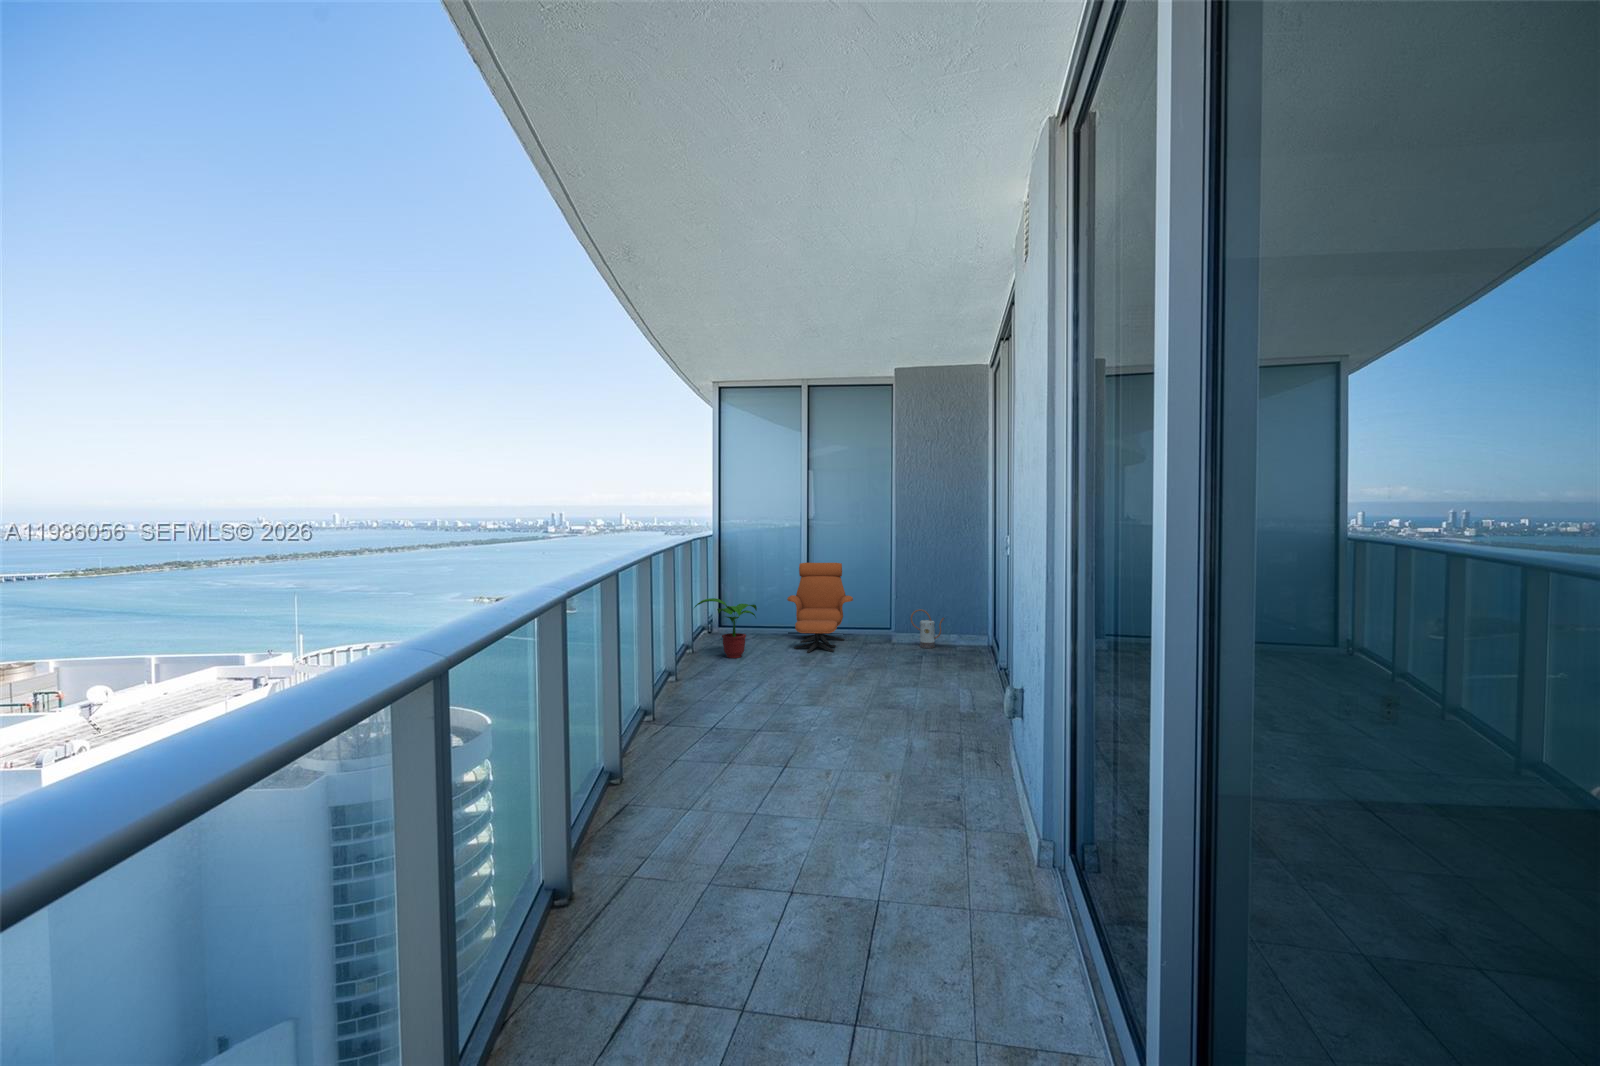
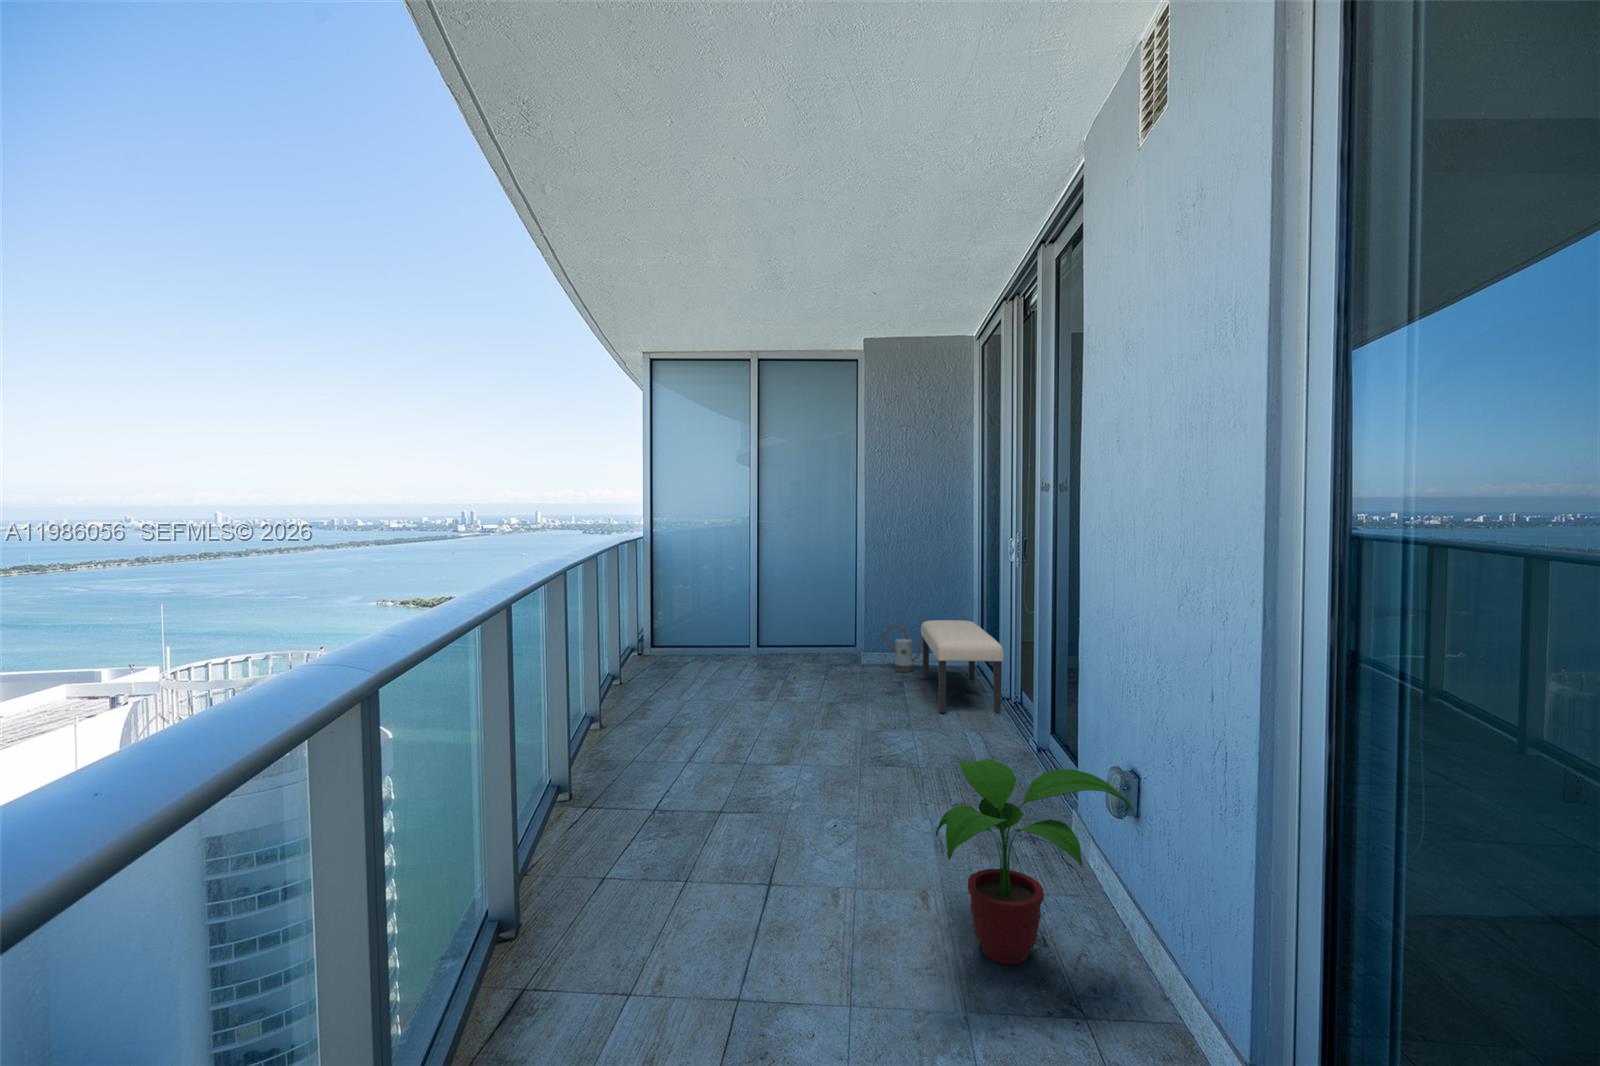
lounge chair: present [787,563,853,653] -> none [734,570,814,682]
potted plant: present [694,598,757,658] -> present [936,759,1133,965]
bench: none [940,604,997,678] -> present [921,620,1004,714]

